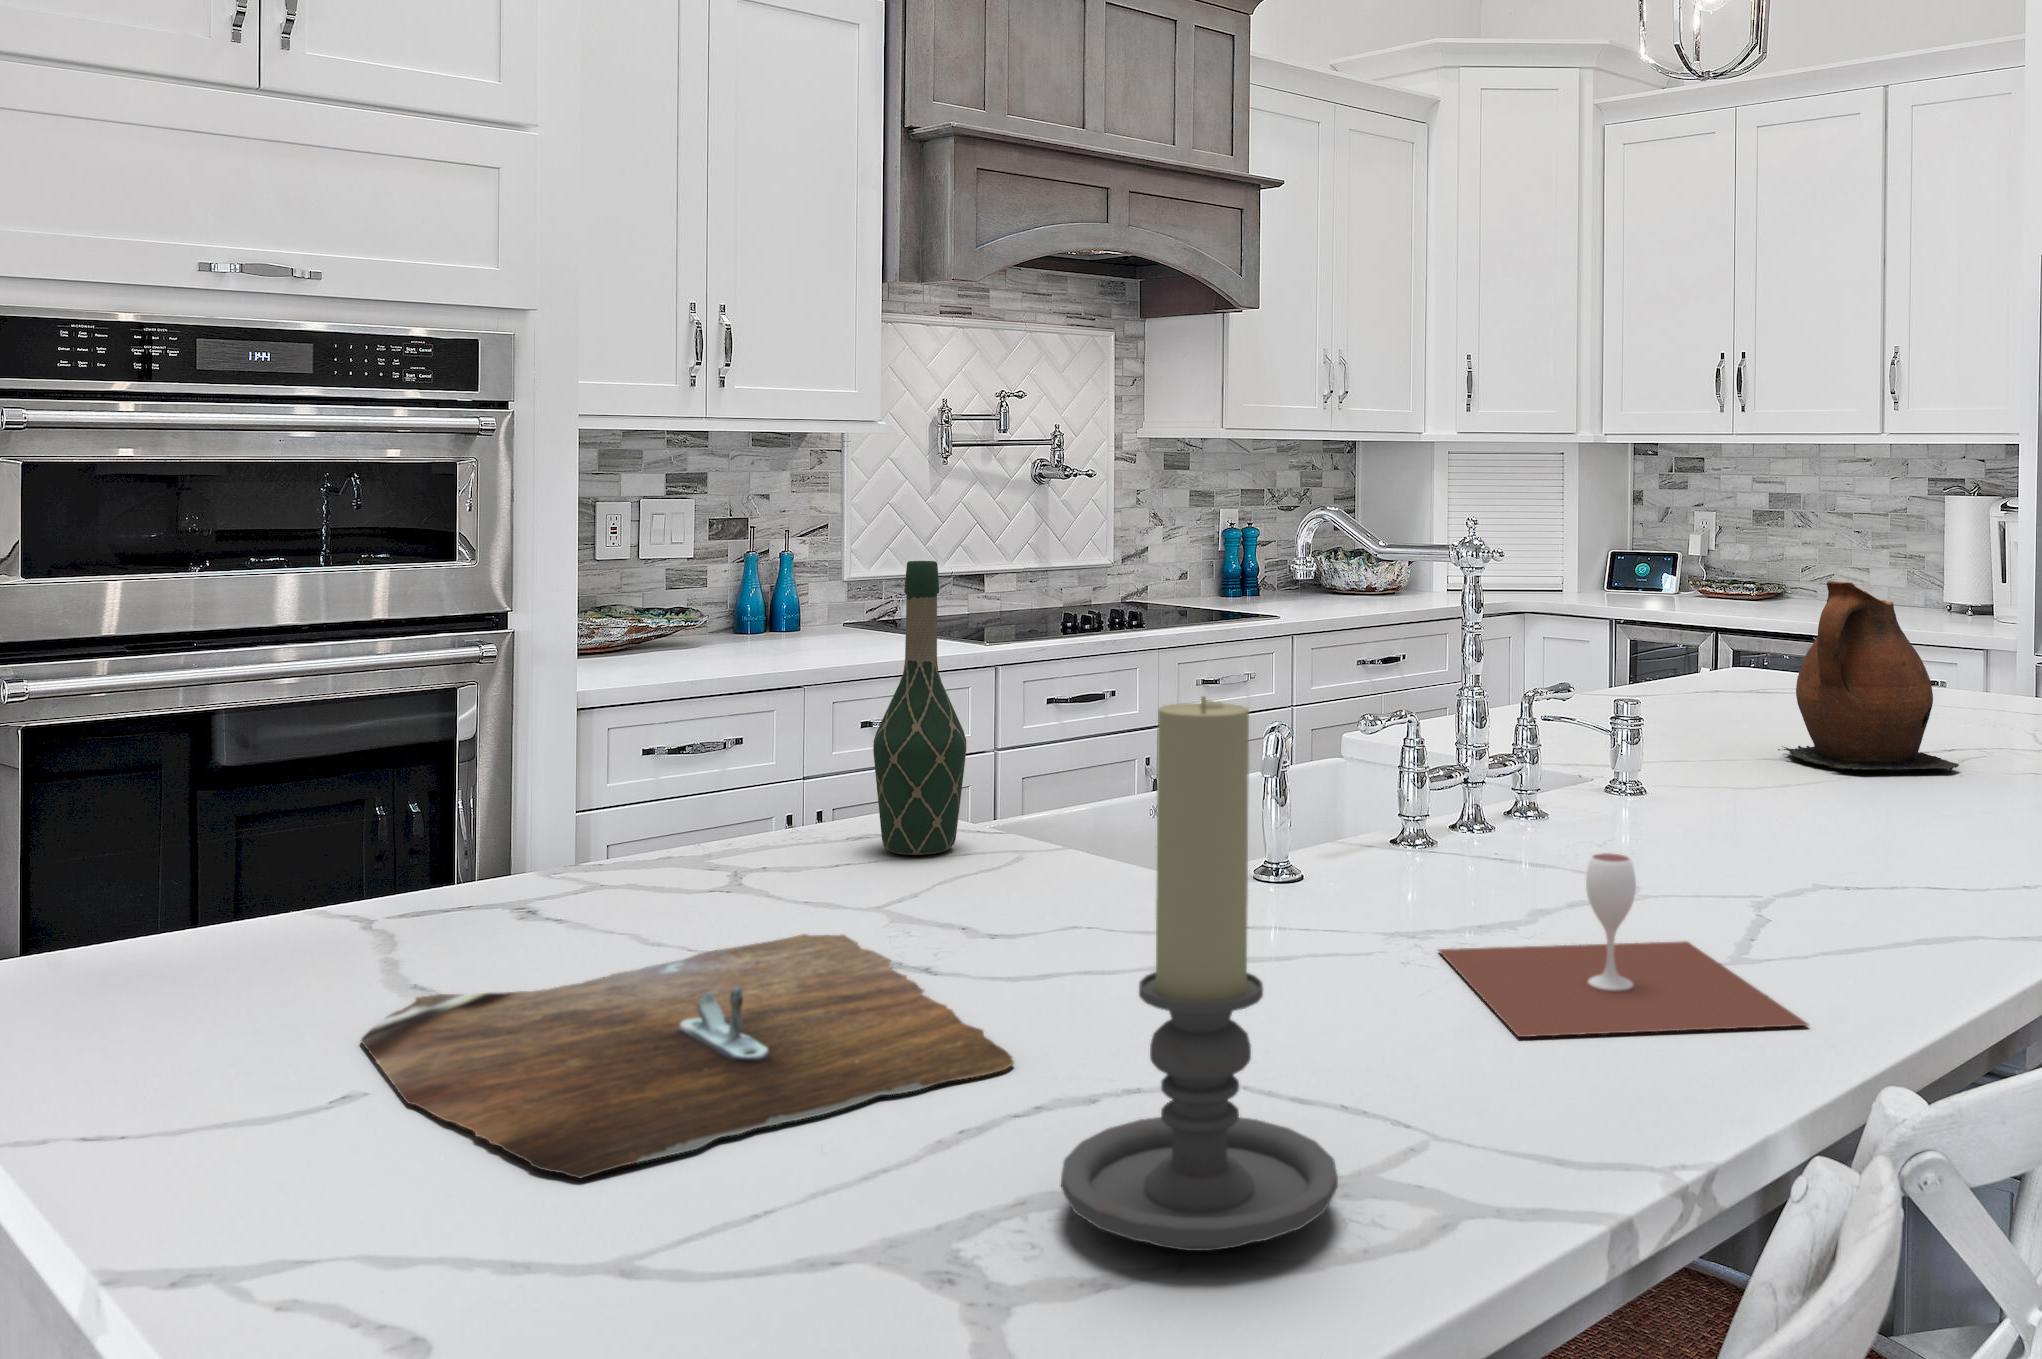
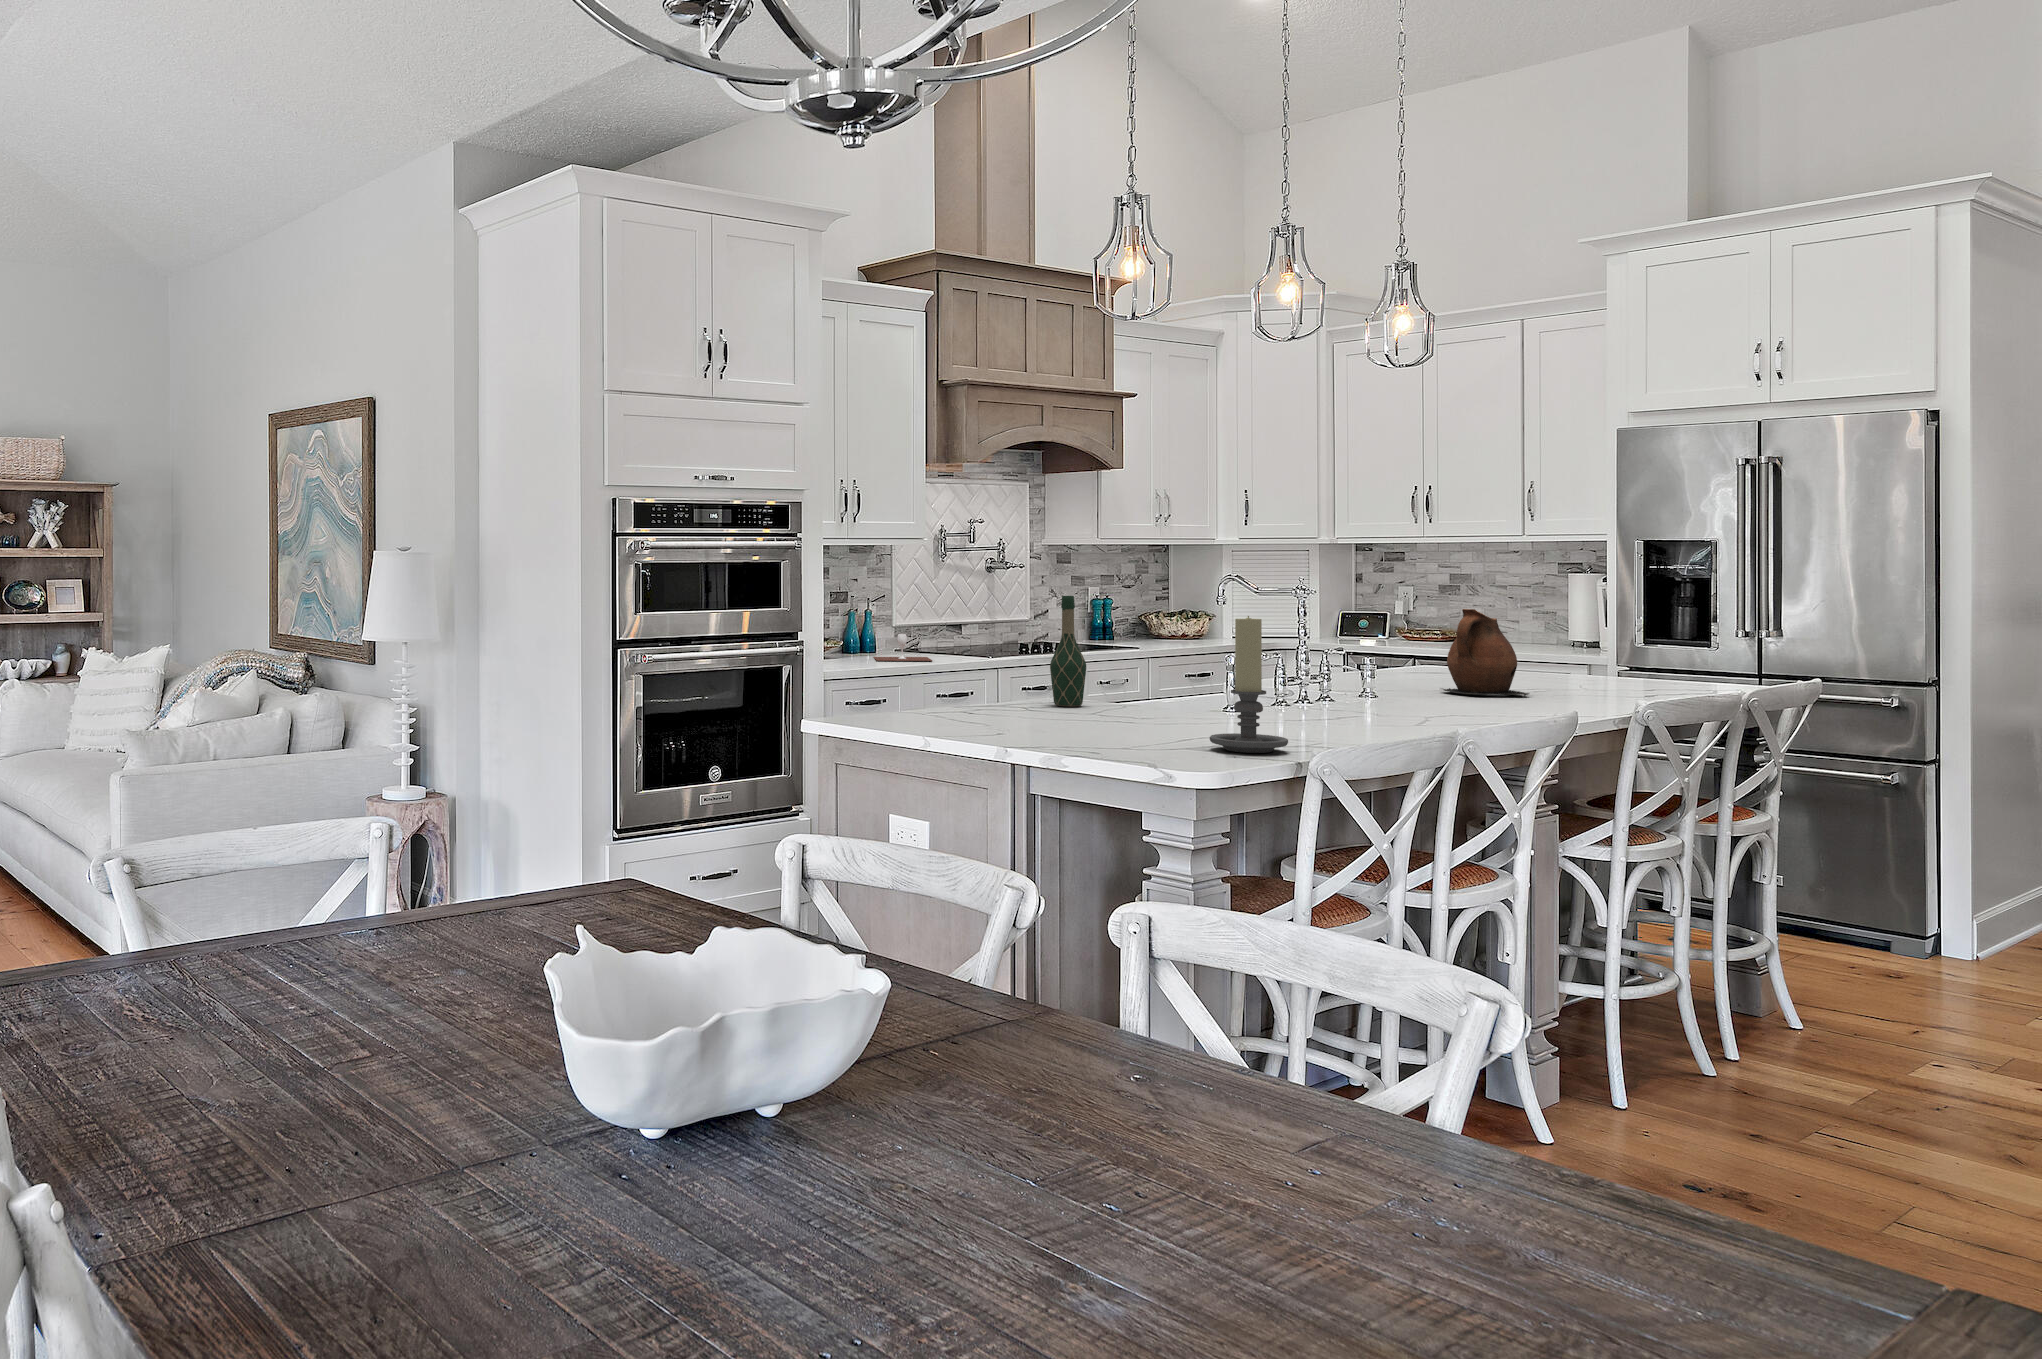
wine glass: present [1439,853,1808,1037] -> present [873,634,932,661]
cutting board: present [361,934,1014,1178] -> none [960,713,1169,743]

